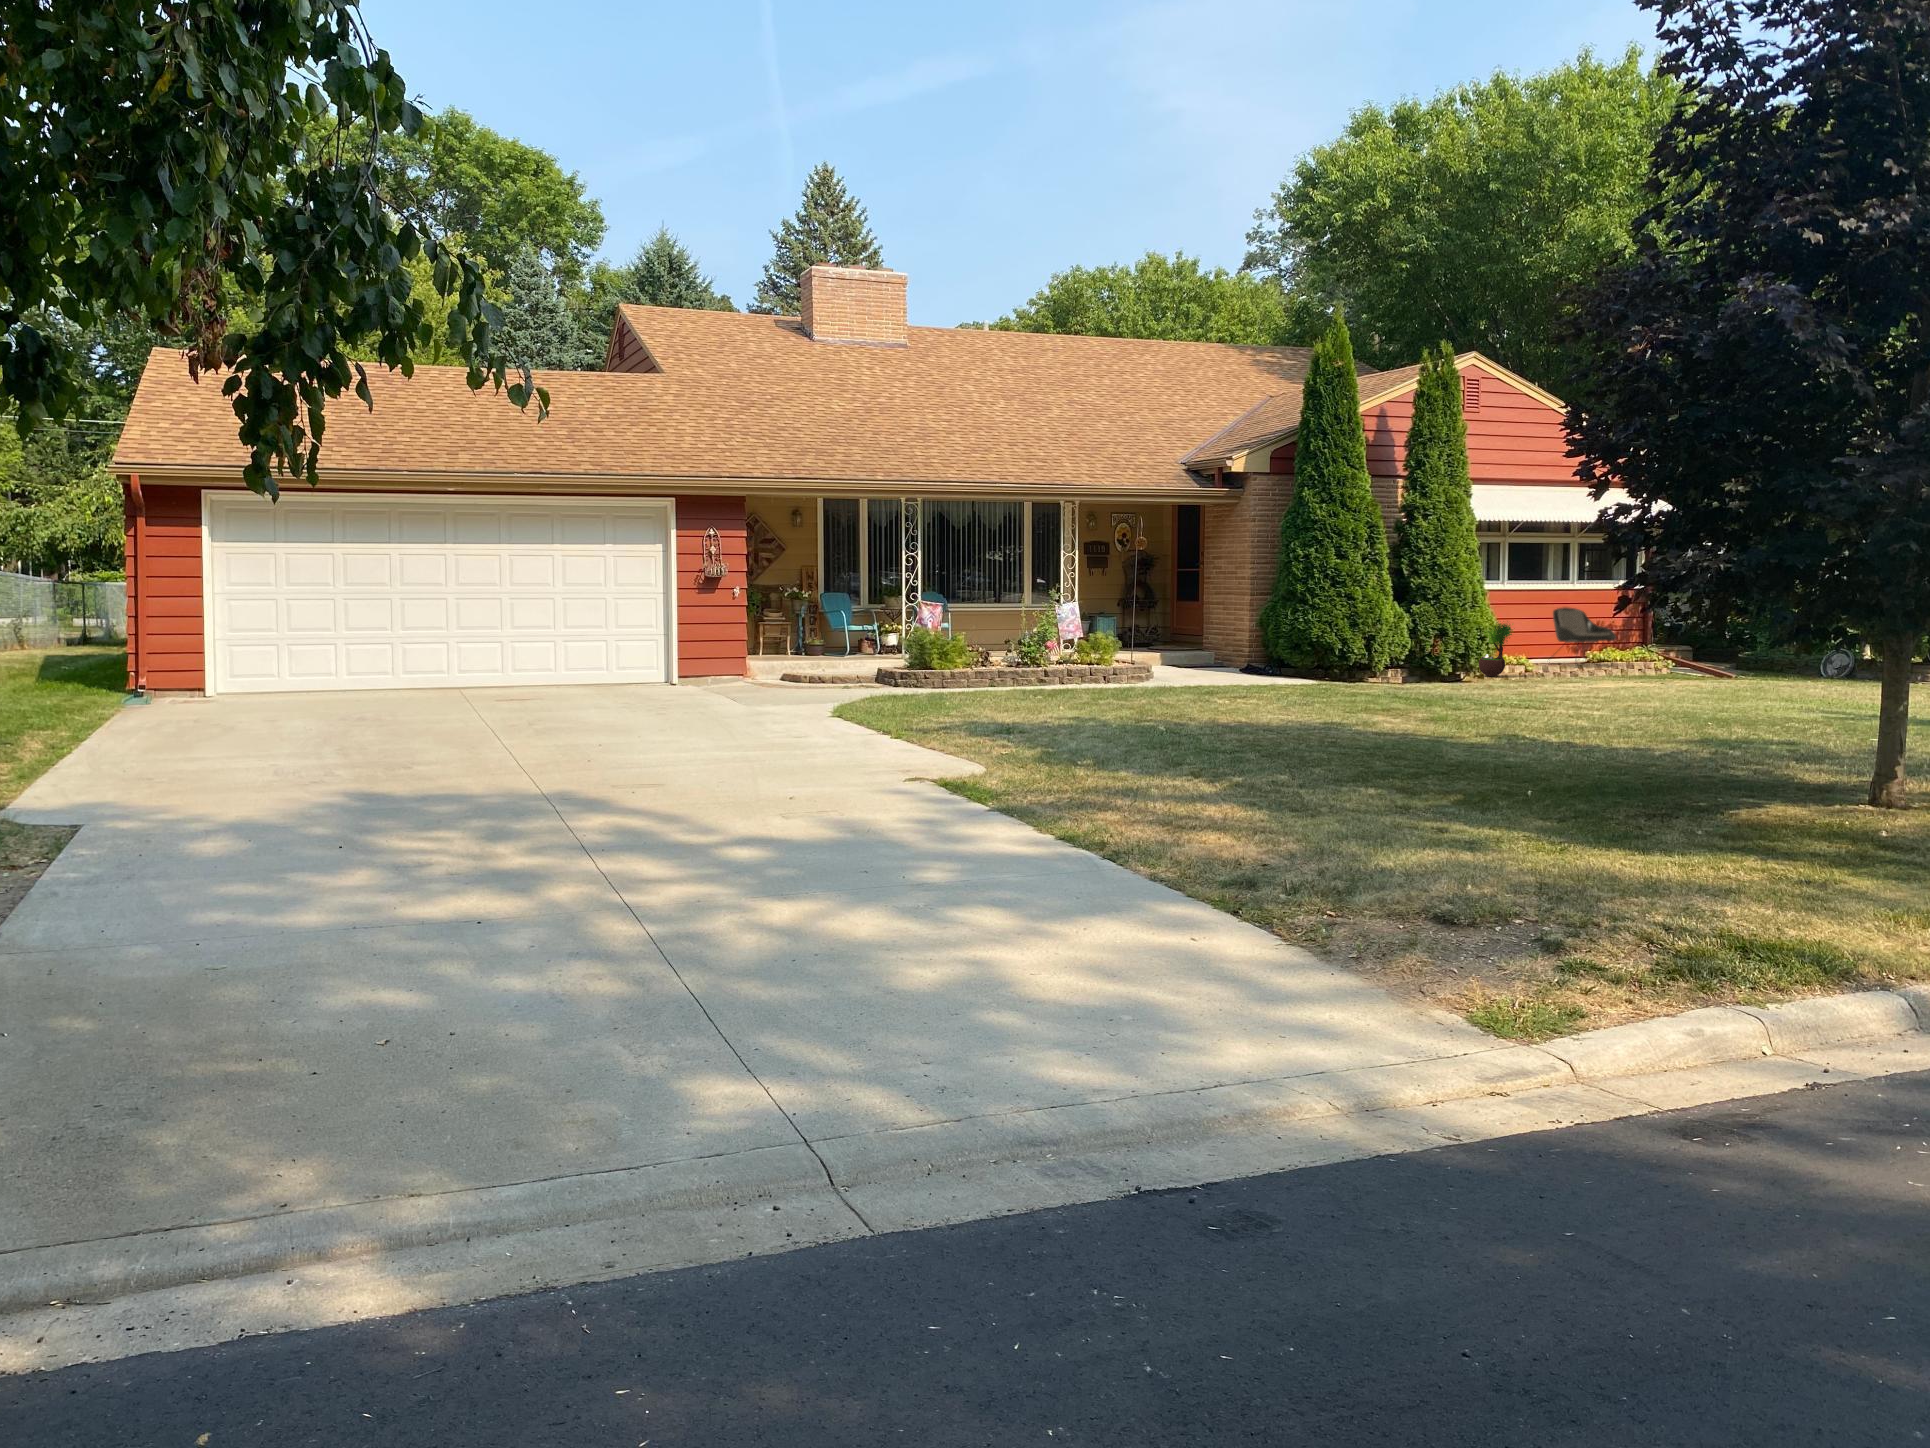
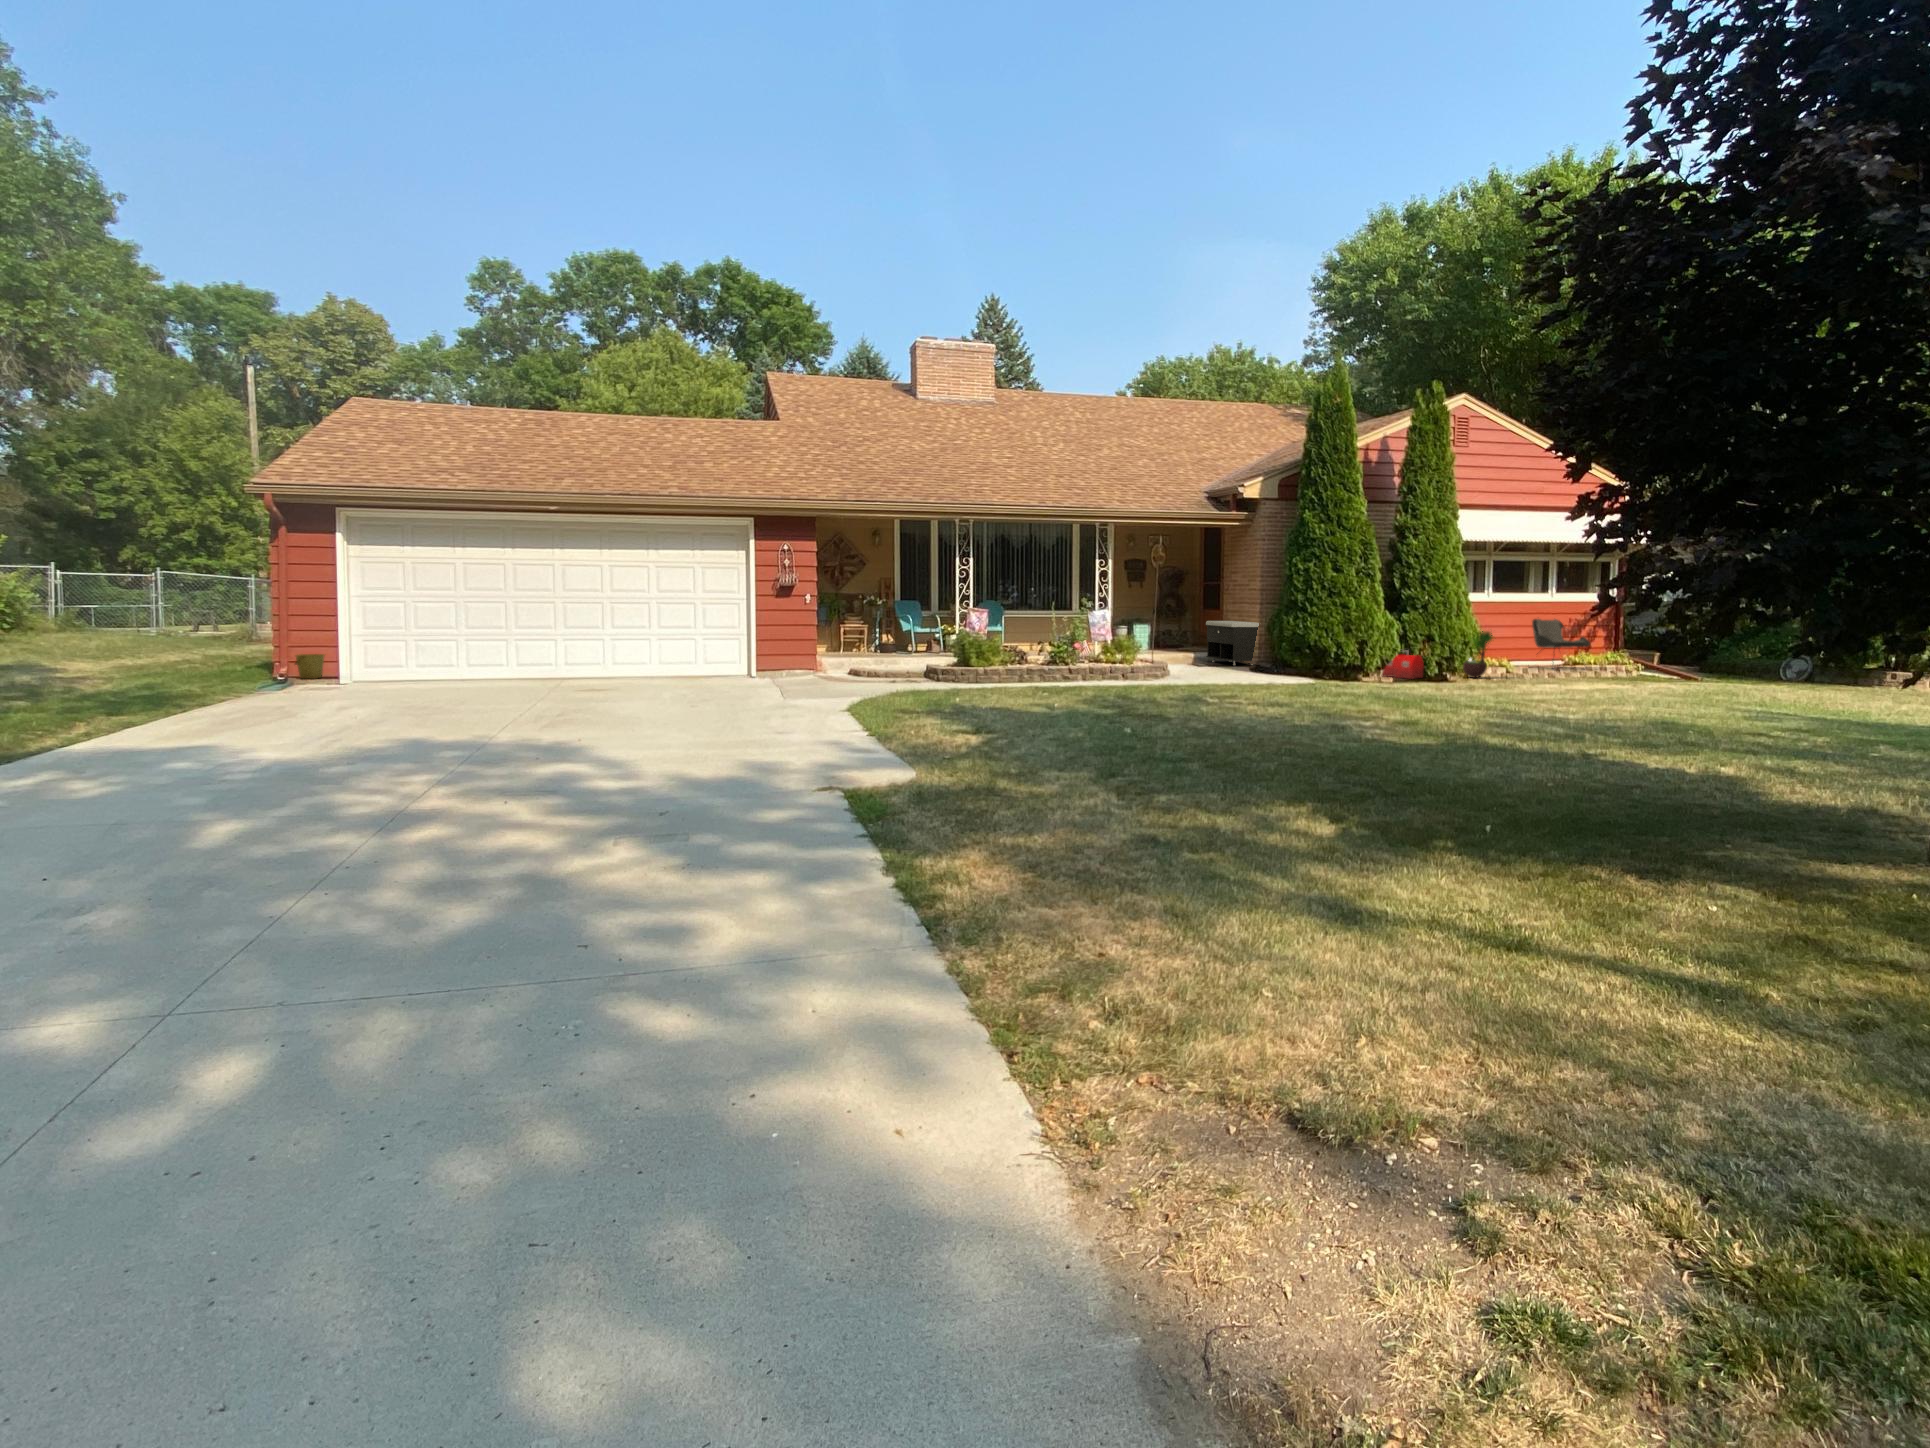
storage bench: none [1186,614,1251,666] -> present [1206,621,1259,665]
toolbox: none [1390,646,1436,678] -> present [1382,650,1424,679]
bucket: none [154,663,190,692] -> present [295,654,325,679]

